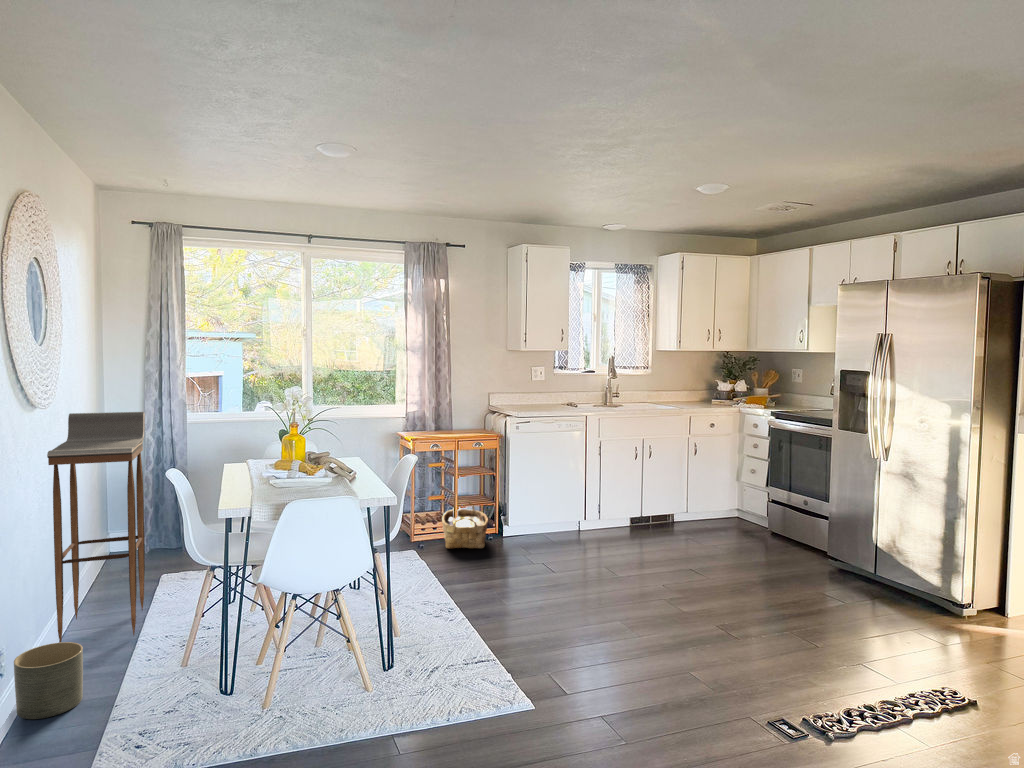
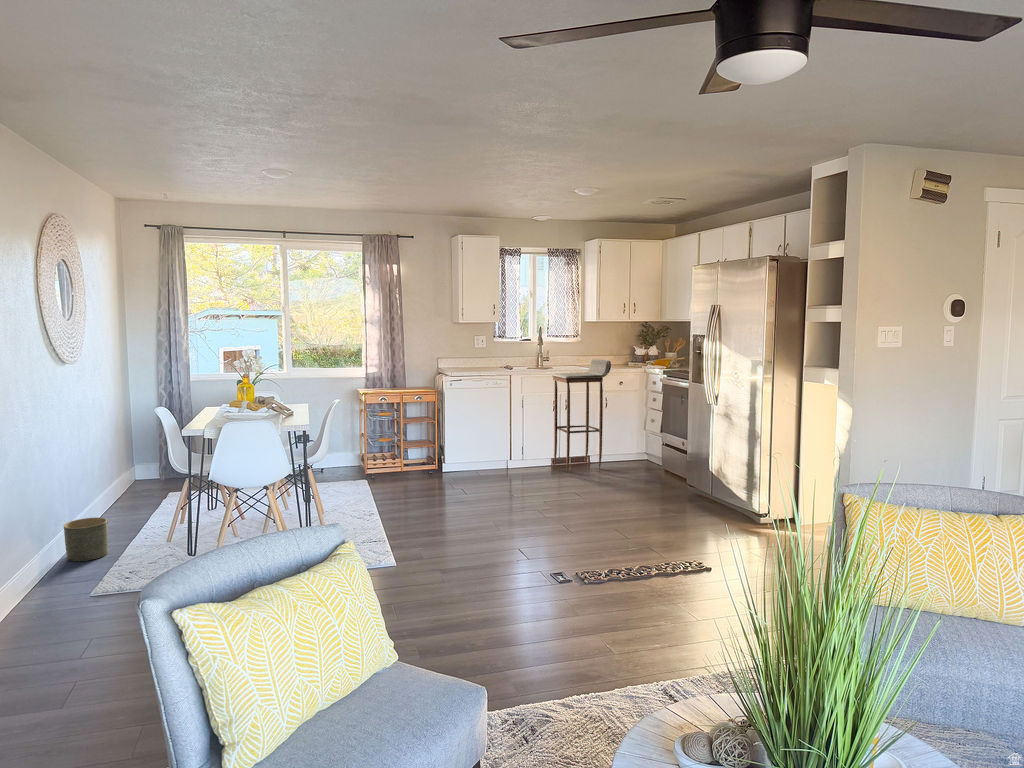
bar stool: present [47,412,145,642] -> present [552,359,611,472]
woven basket: present [442,500,488,548] -> none [390,442,427,479]

